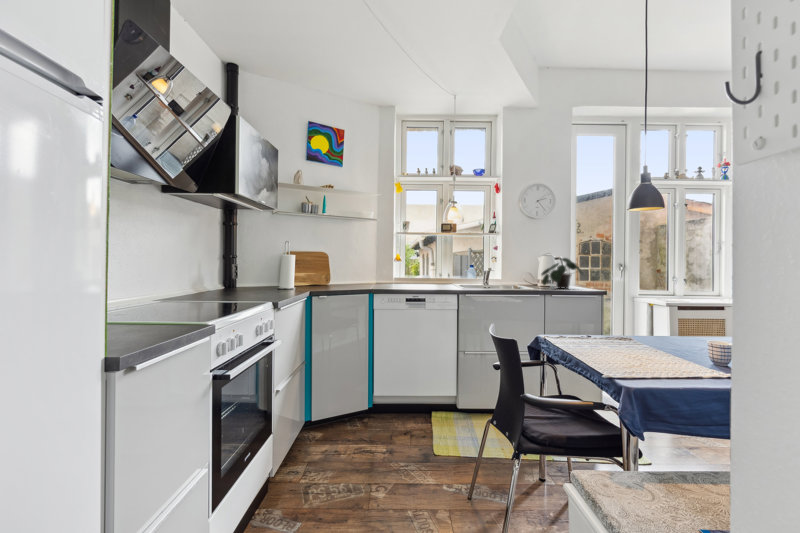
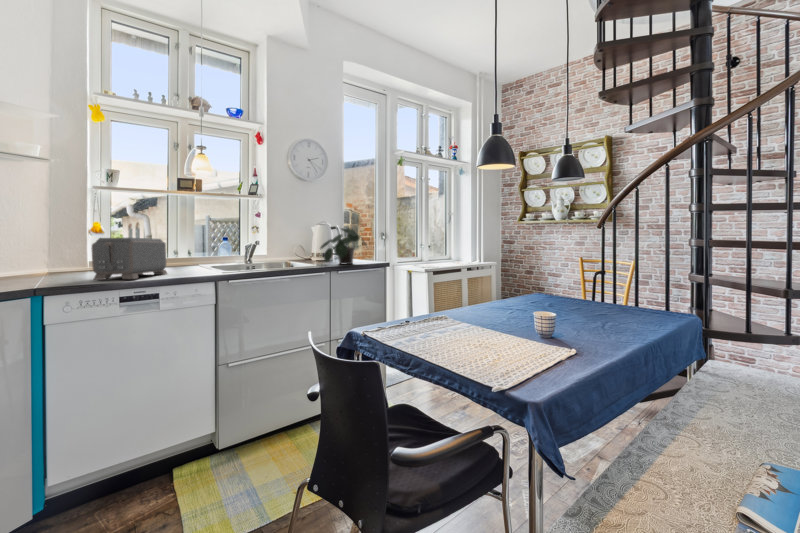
toaster: none [393,263,432,288] -> present [91,238,167,280]

